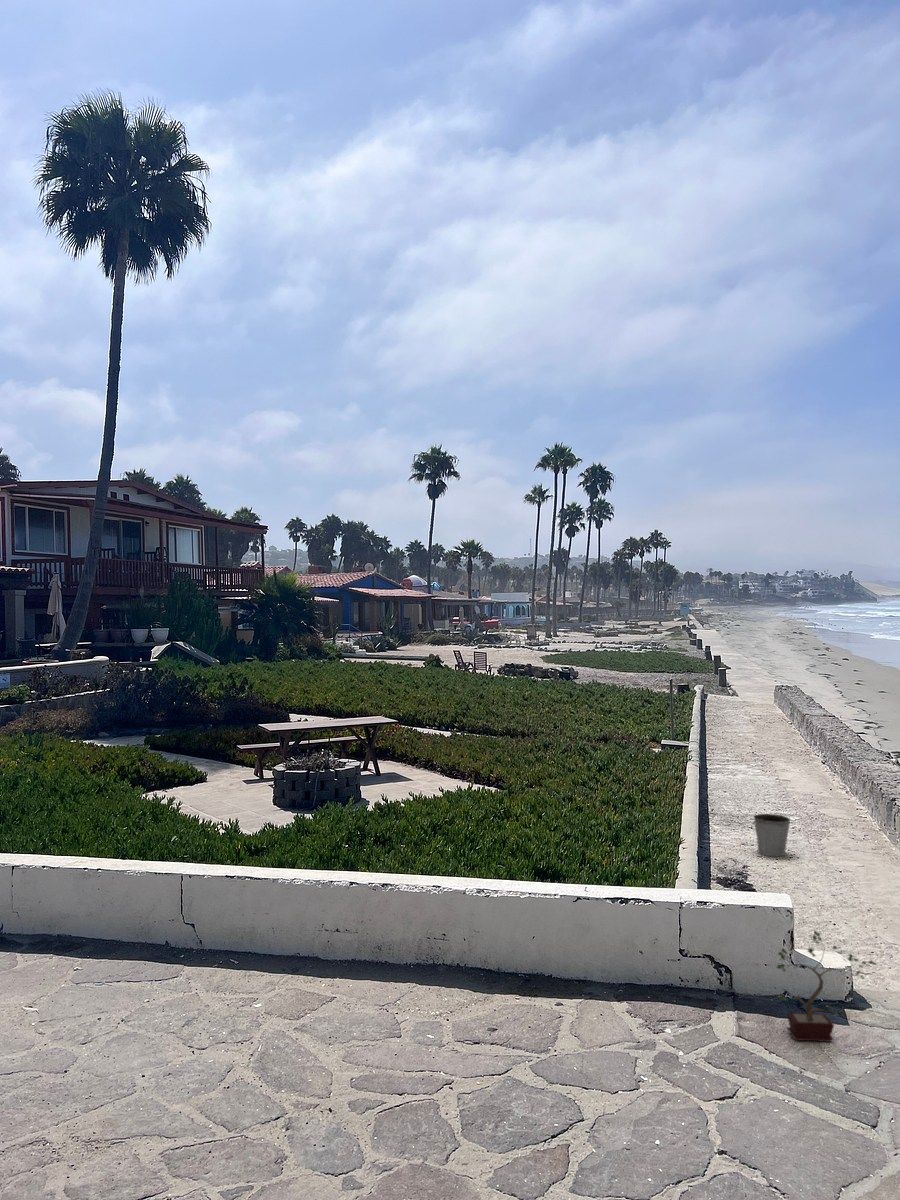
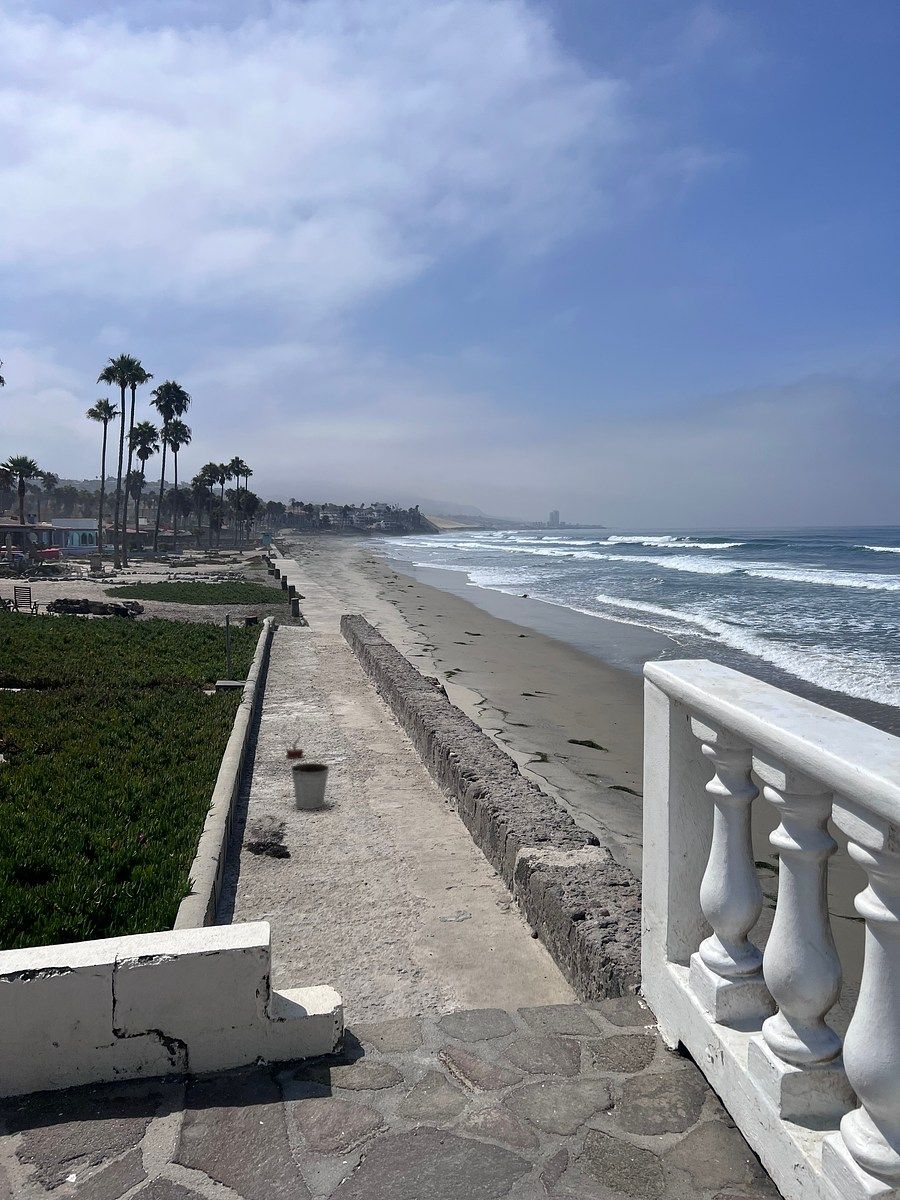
potted plant: present [777,931,876,1042] -> present [283,716,311,759]

